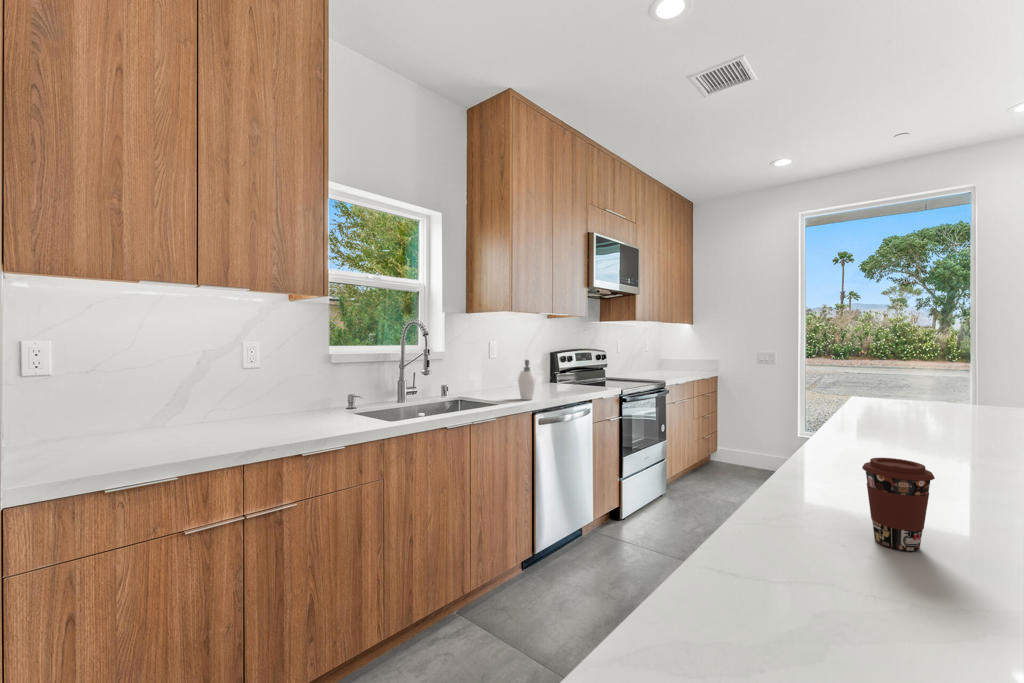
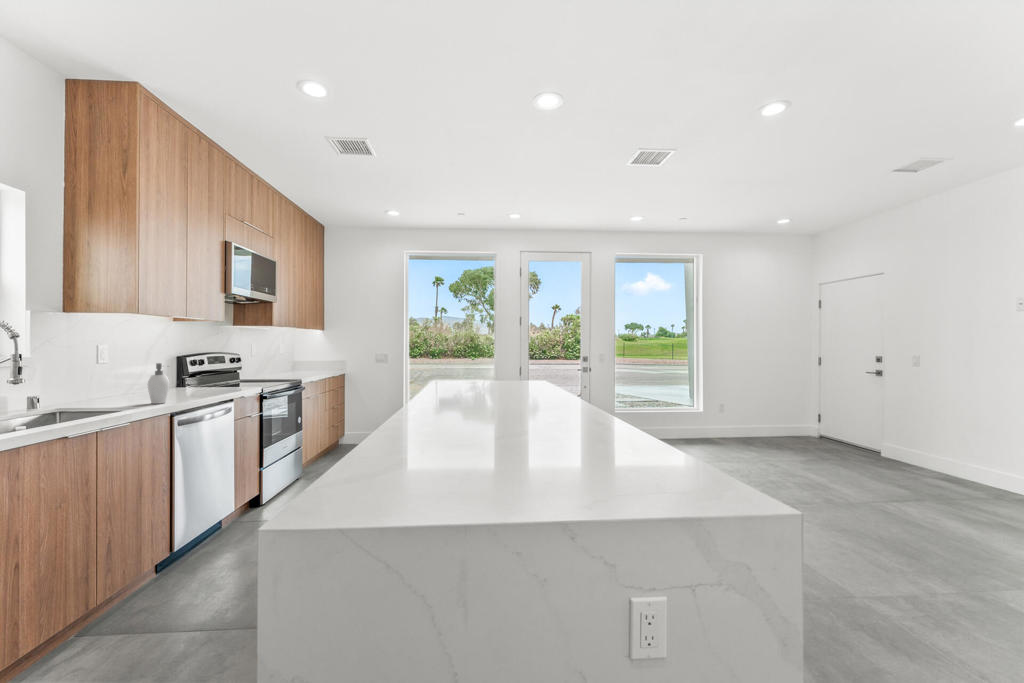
coffee cup: present [862,458,935,551] -> none [410,398,435,438]

